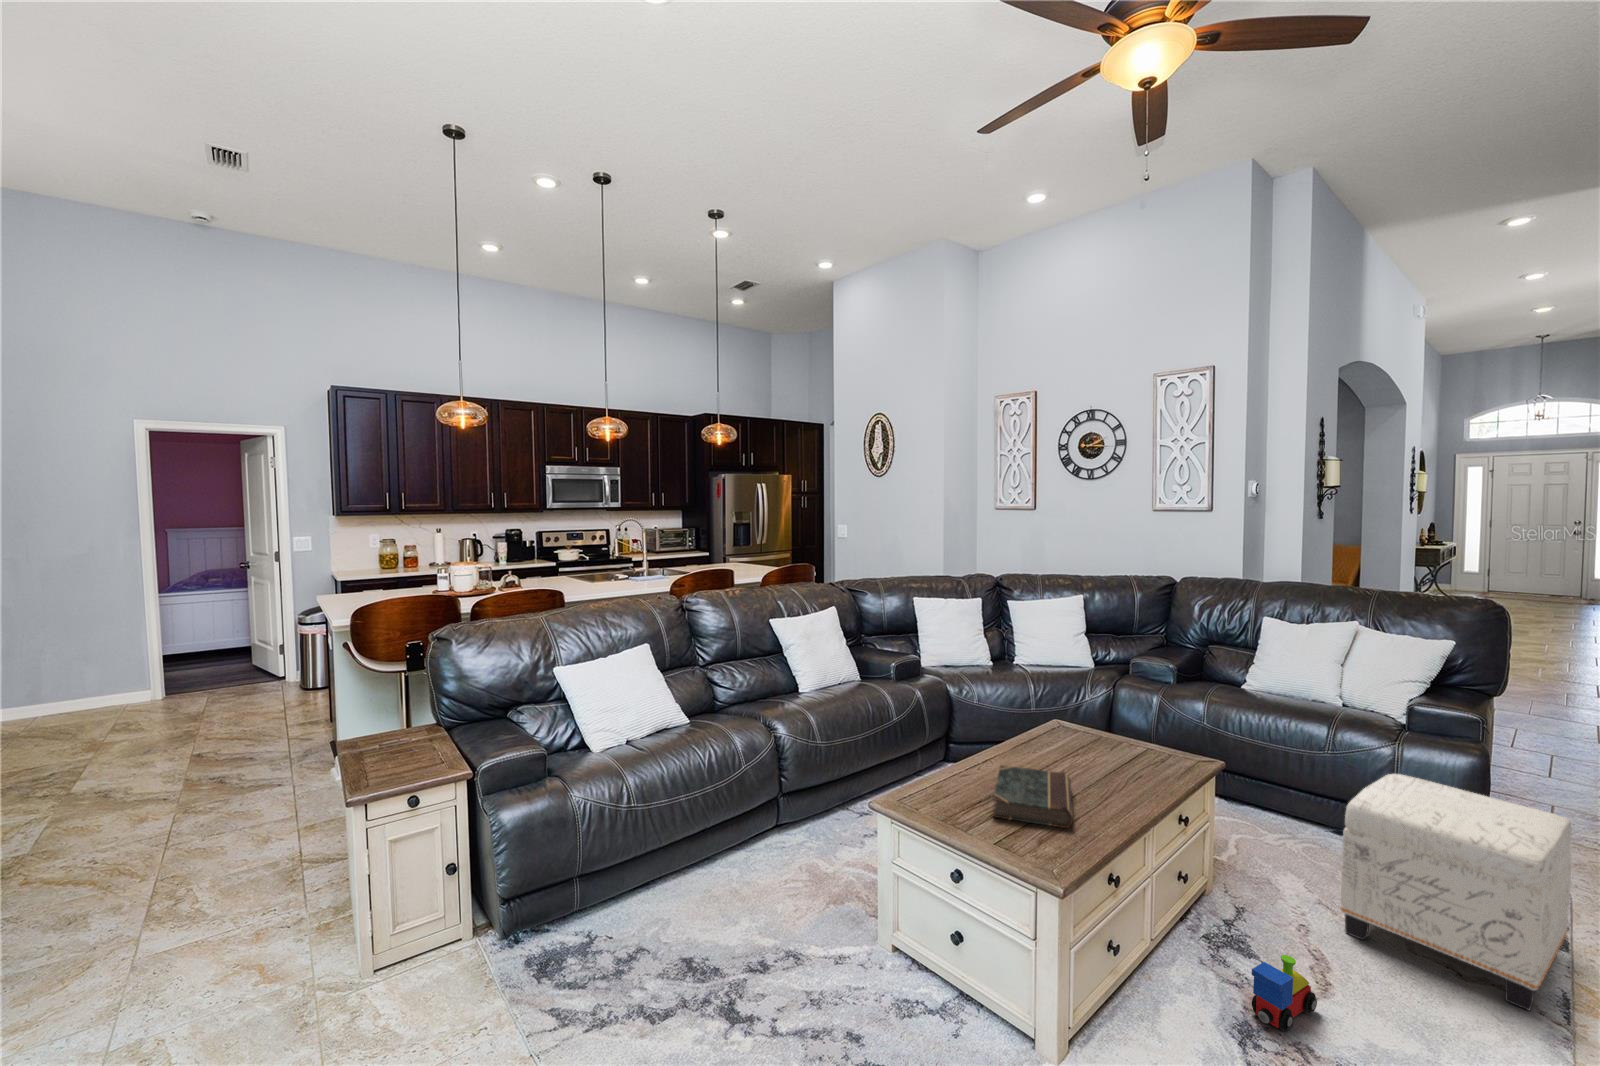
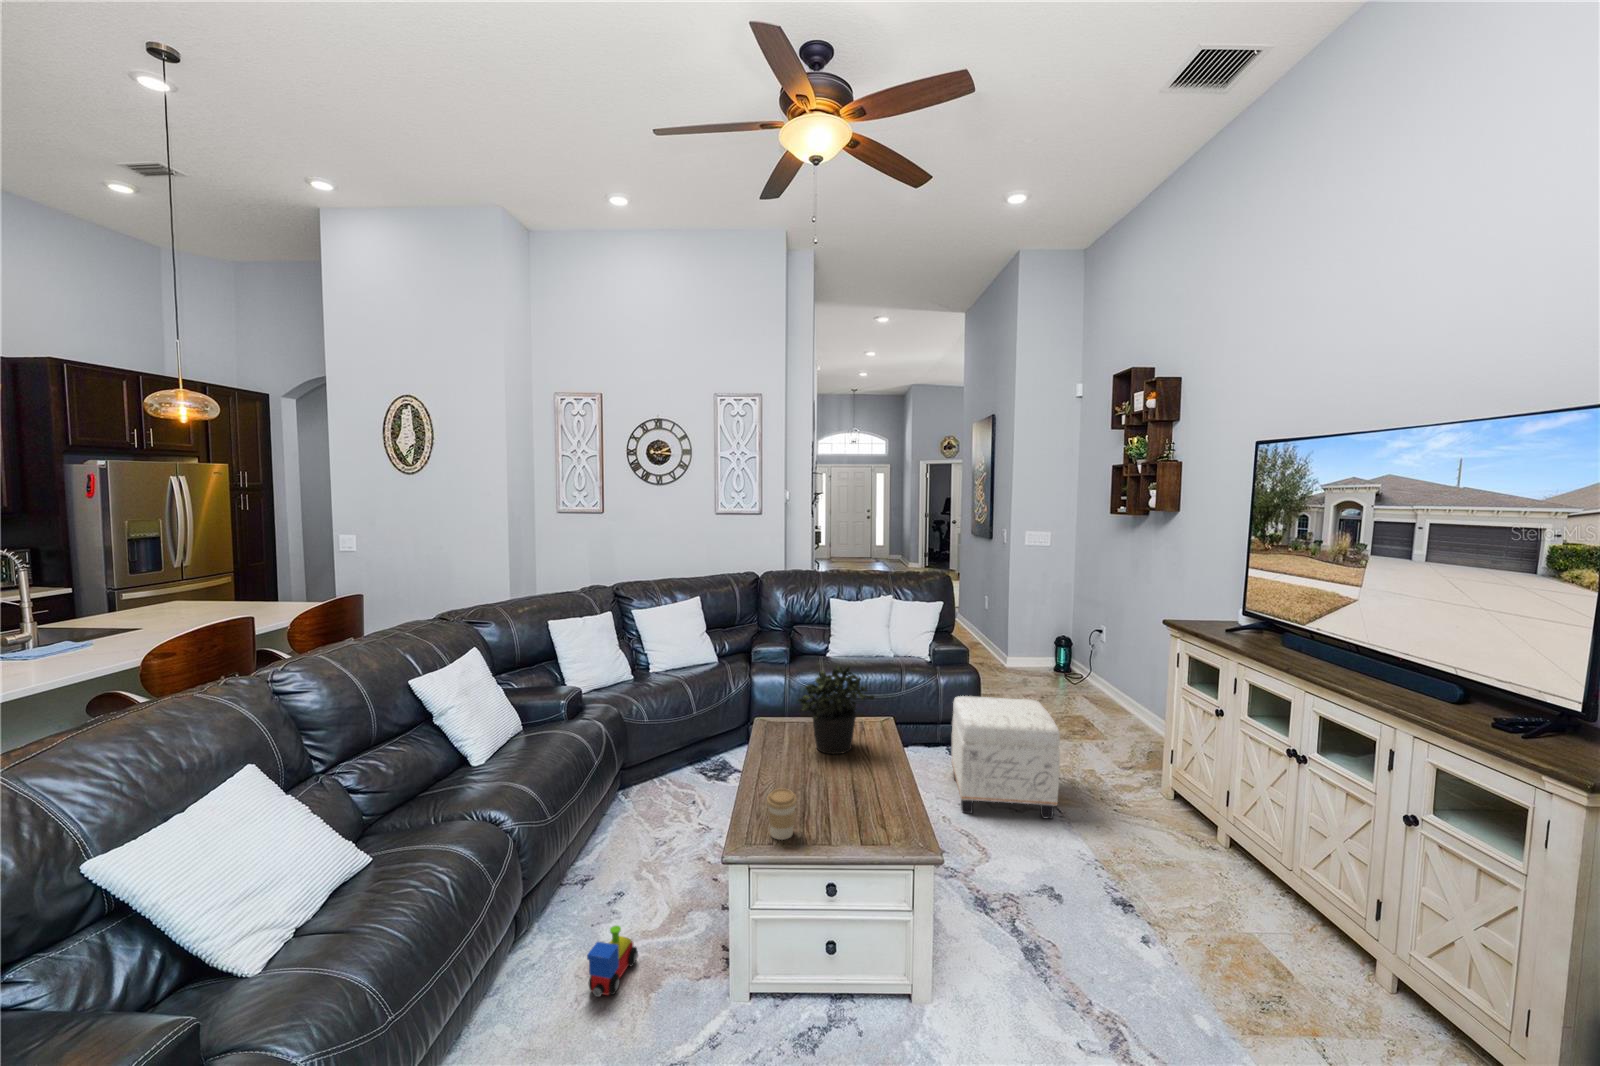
potted plant: none [1050,672,1140,774] -> present [798,666,874,754]
coffee cup: none [920,761,951,812] -> present [767,788,797,840]
book: present [993,765,1073,828] -> none [793,762,889,823]
toy train: present [1252,955,1317,1031] -> present [587,926,638,997]

